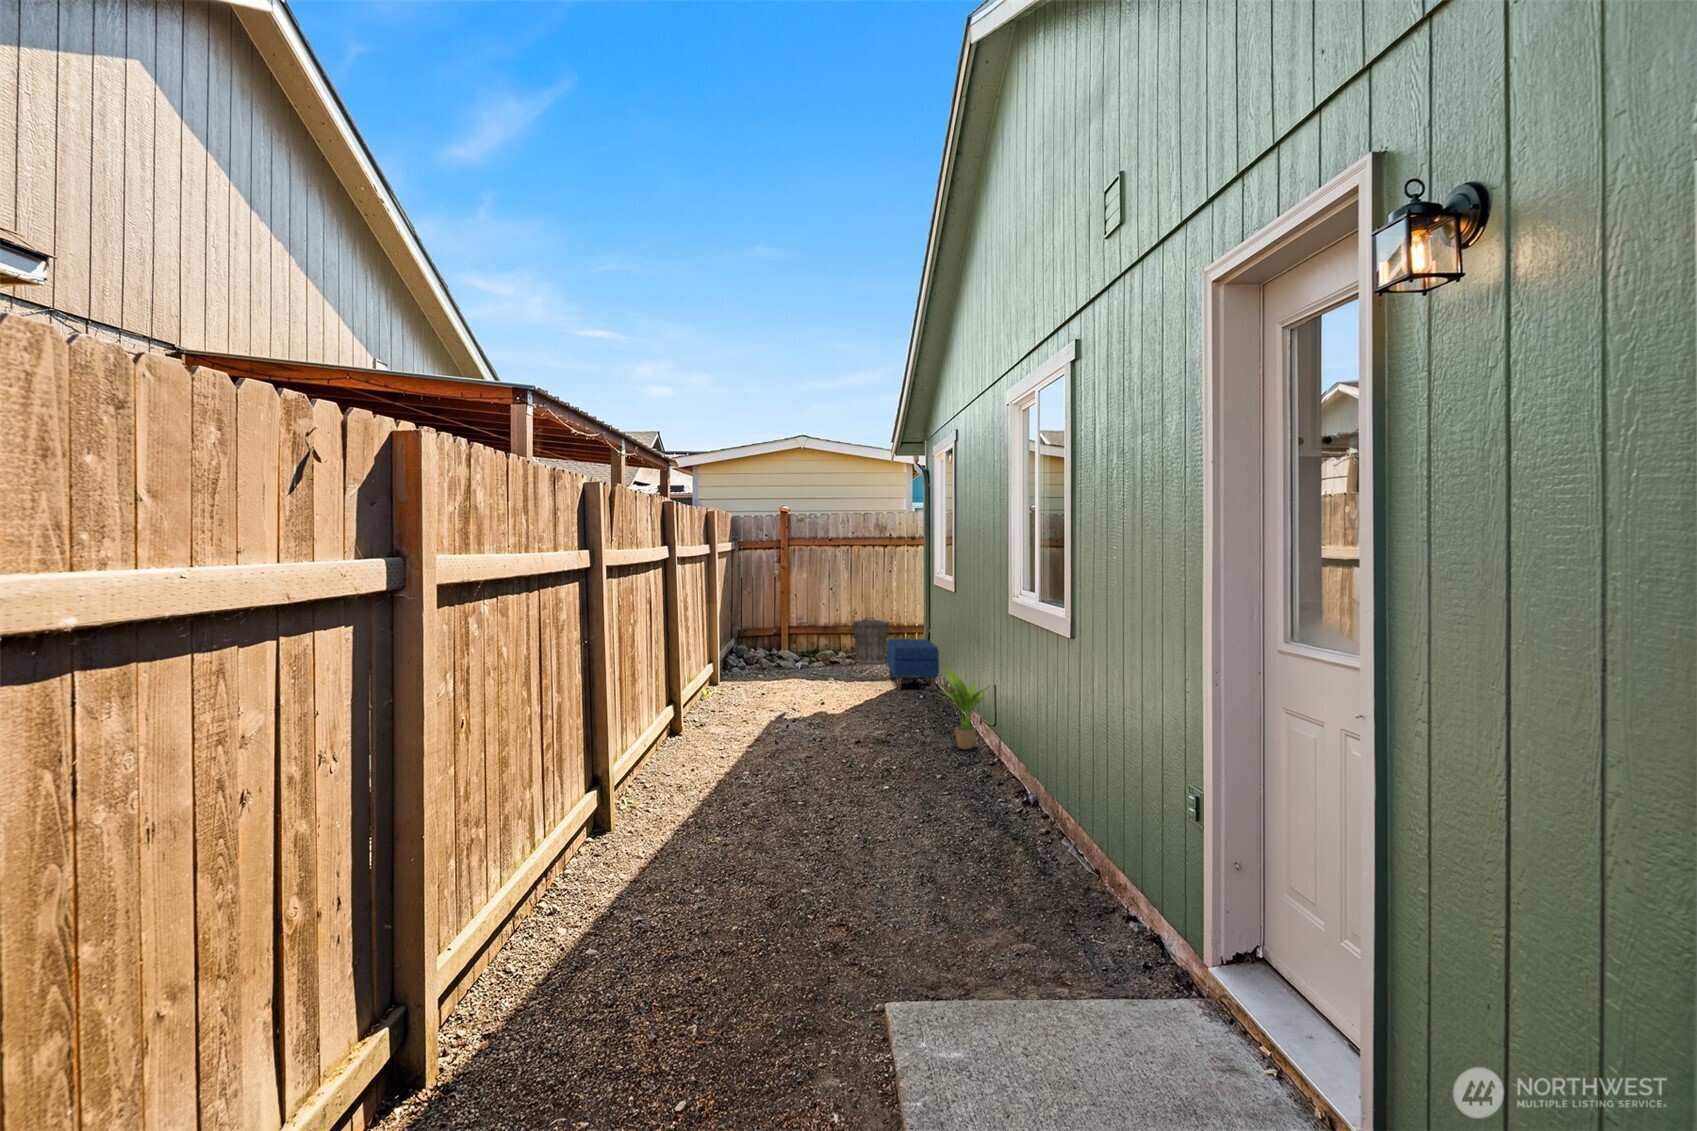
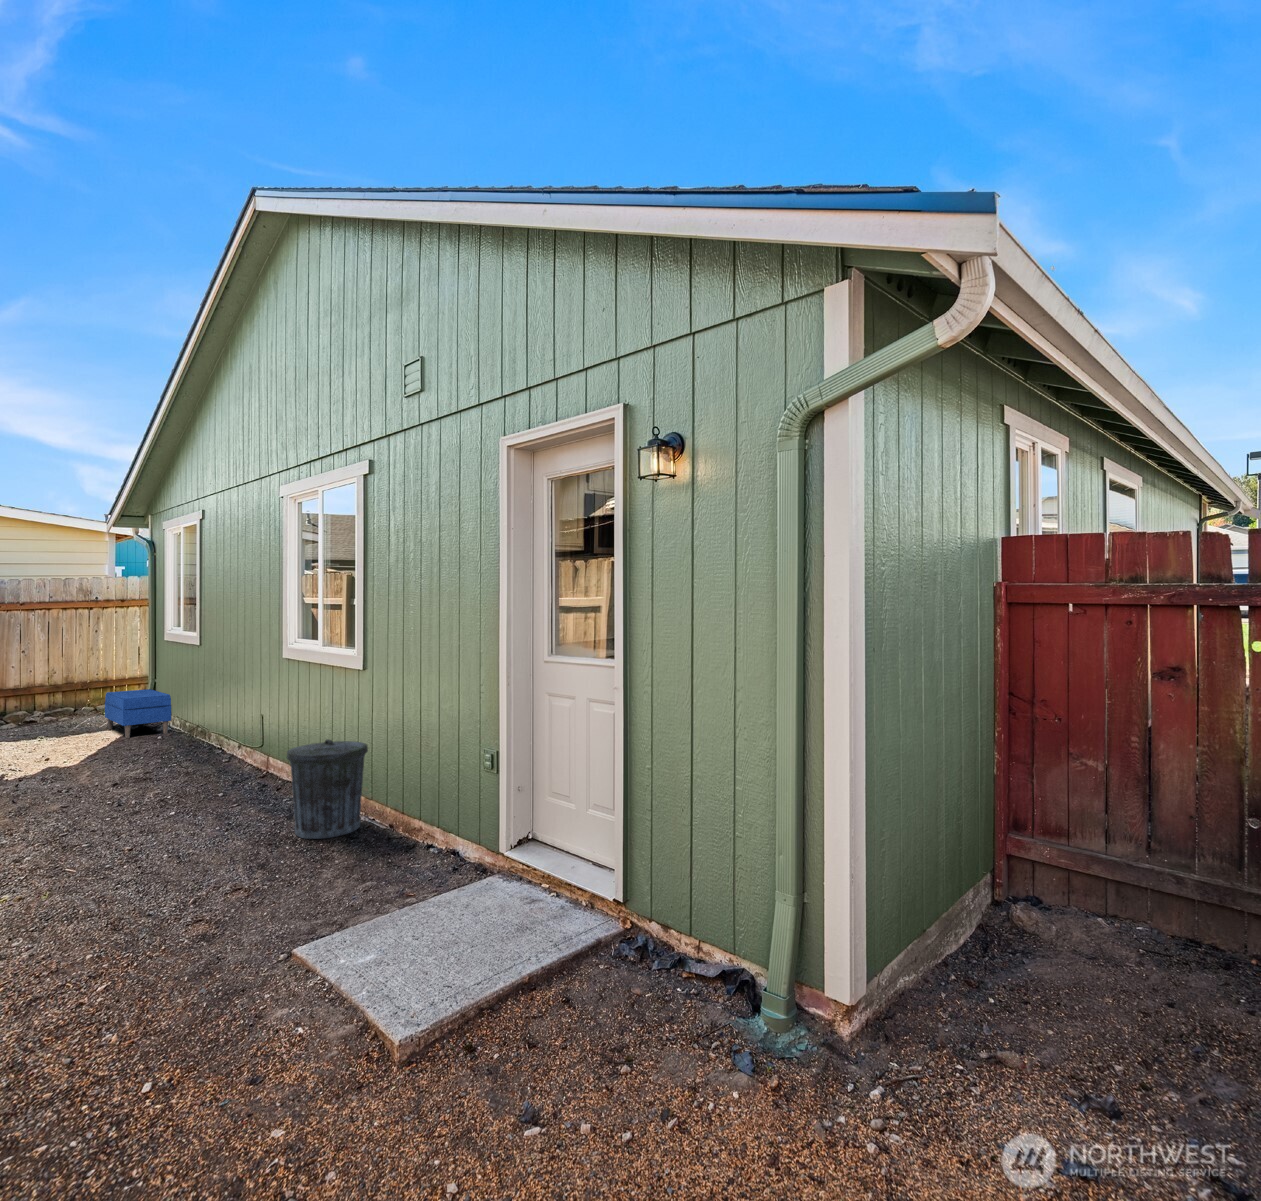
trash can: present [853,617,890,664] -> present [287,739,368,839]
potted plant: present [941,669,987,749] -> none [197,706,254,773]

